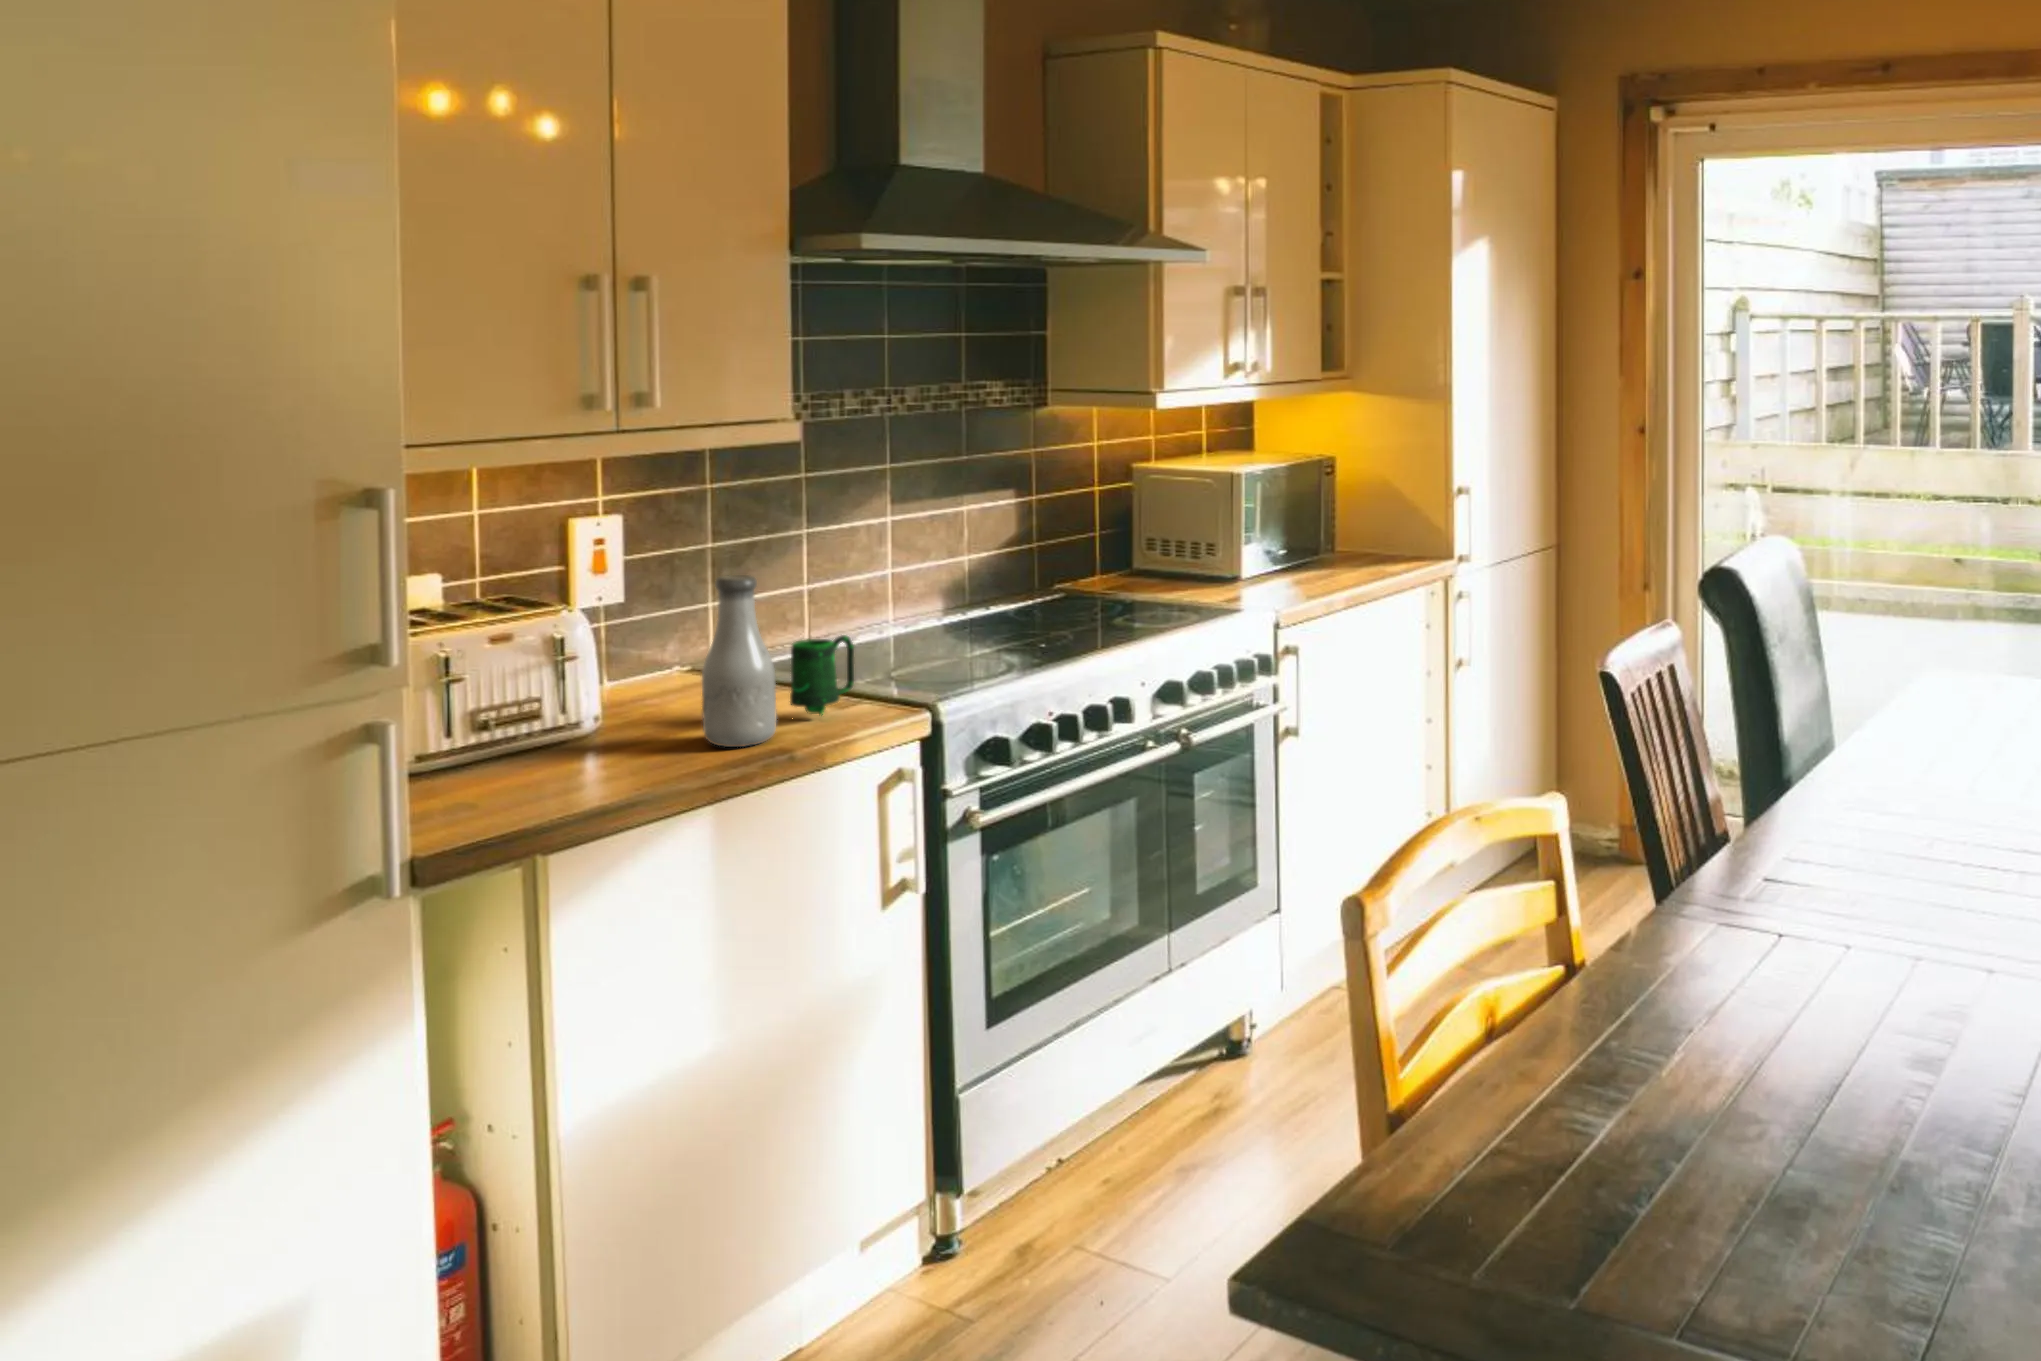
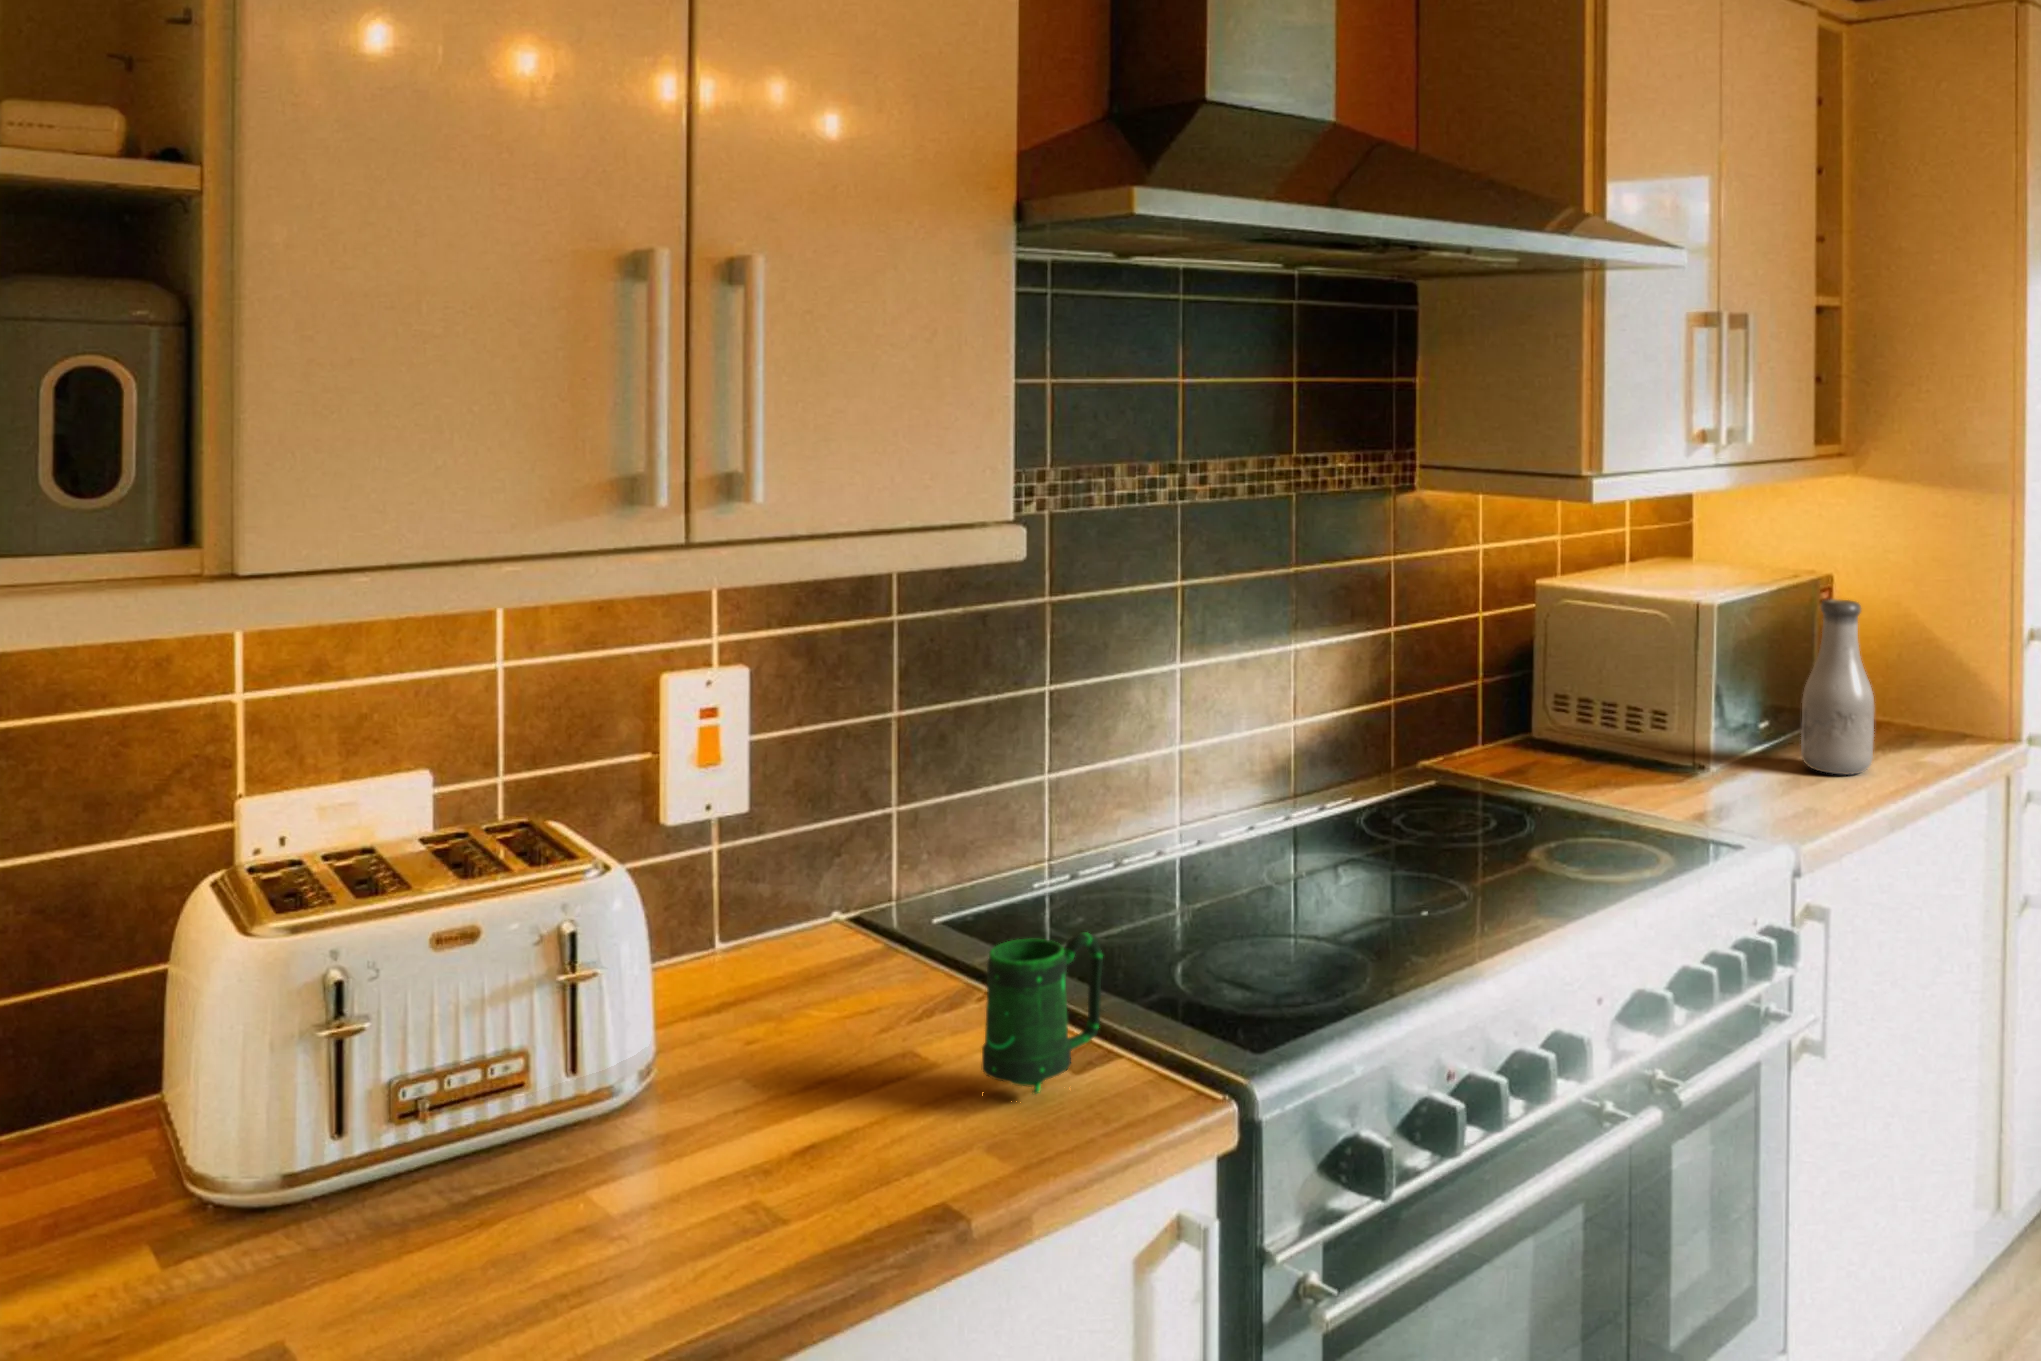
bottle: present [702,575,777,747] -> present [1801,599,1874,774]

